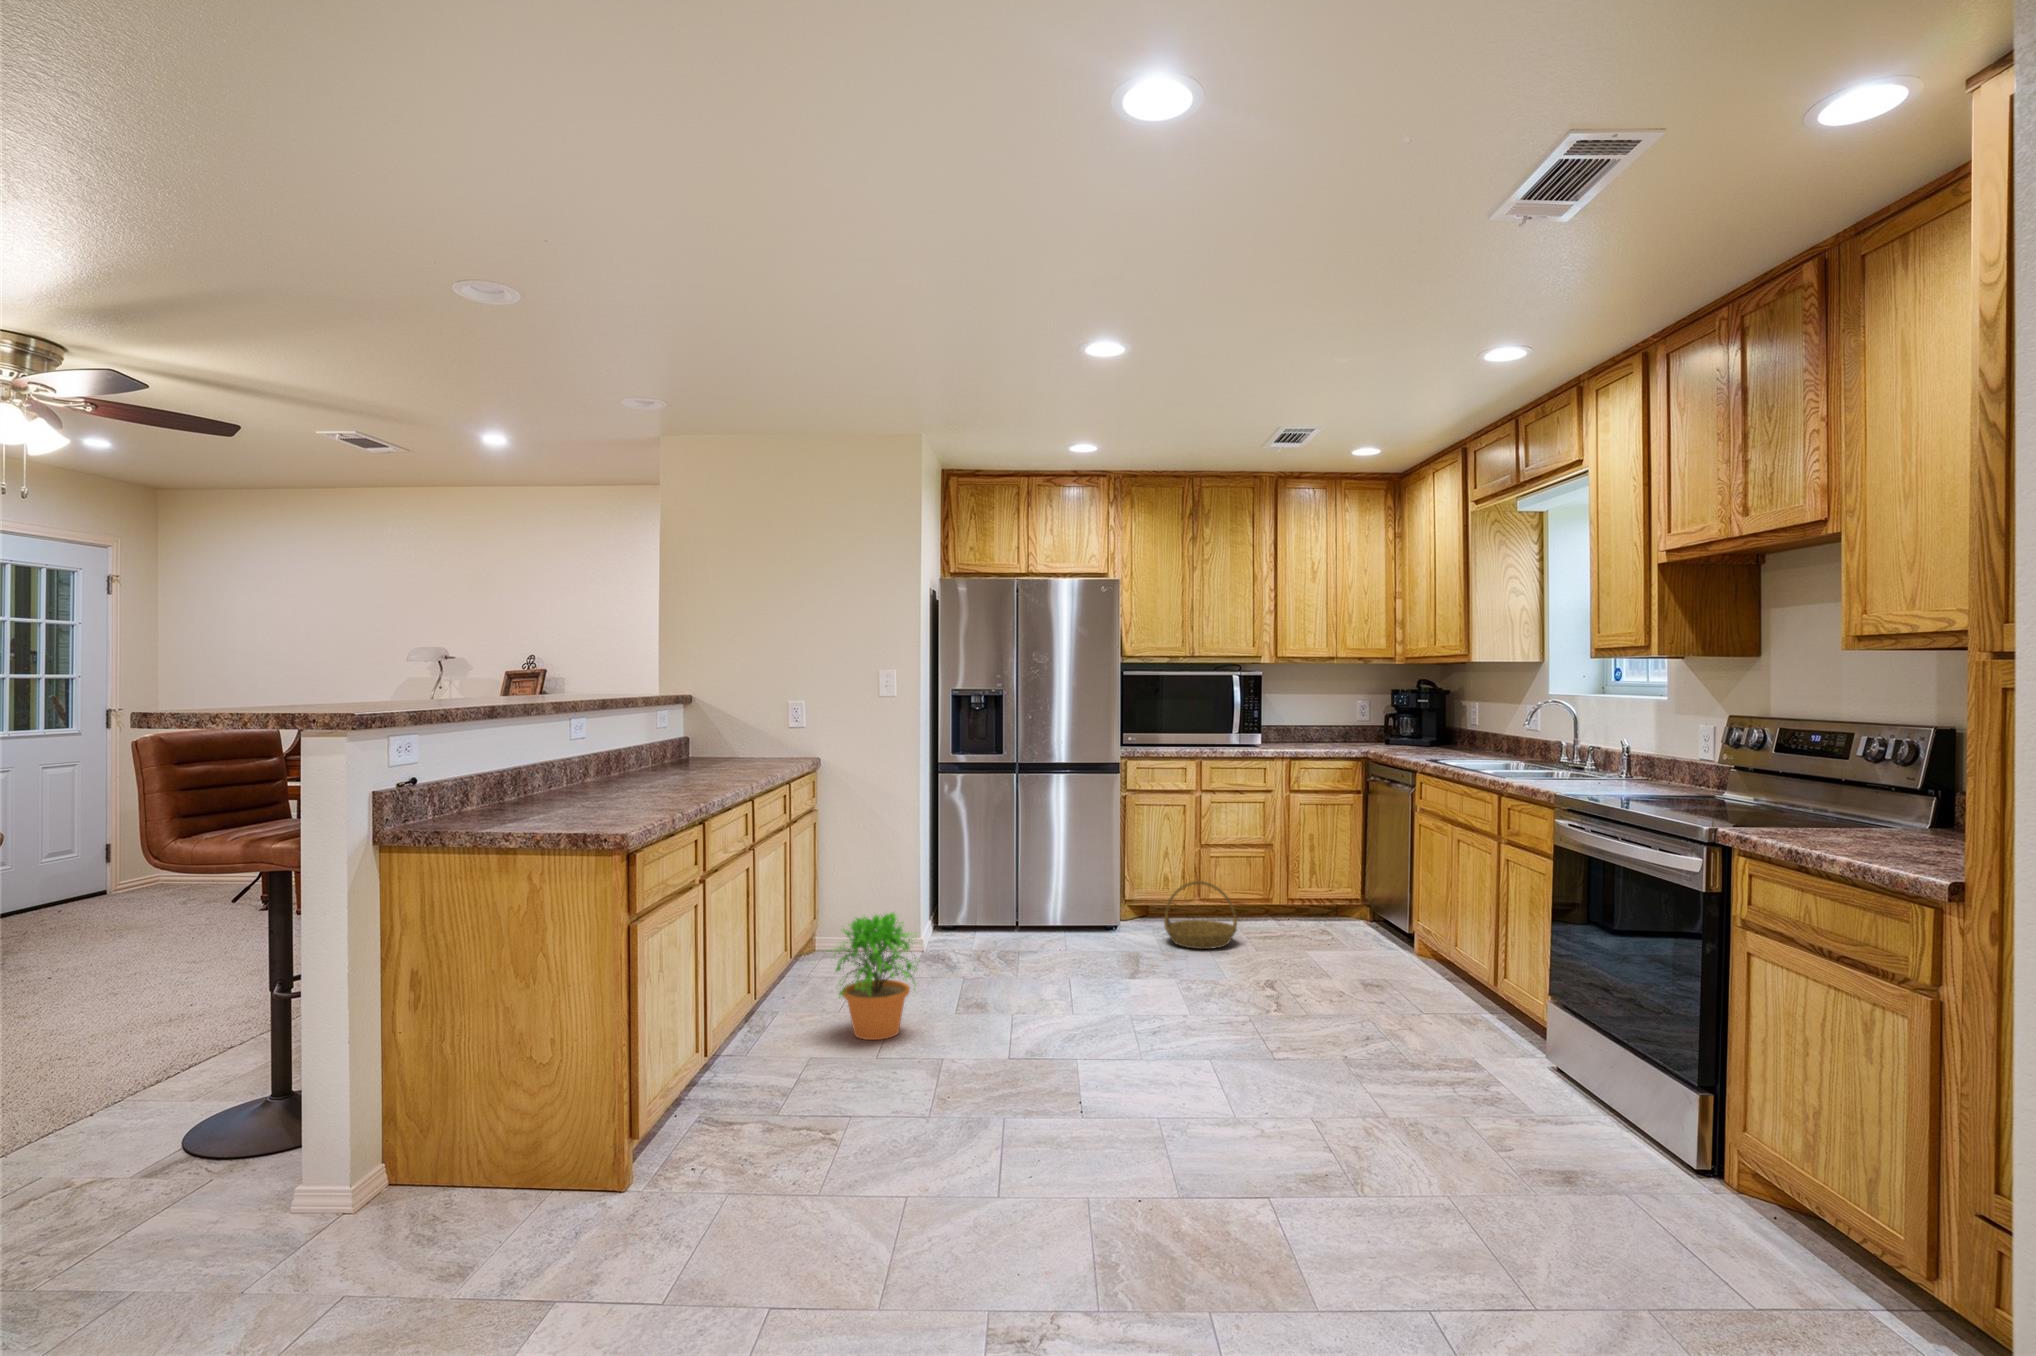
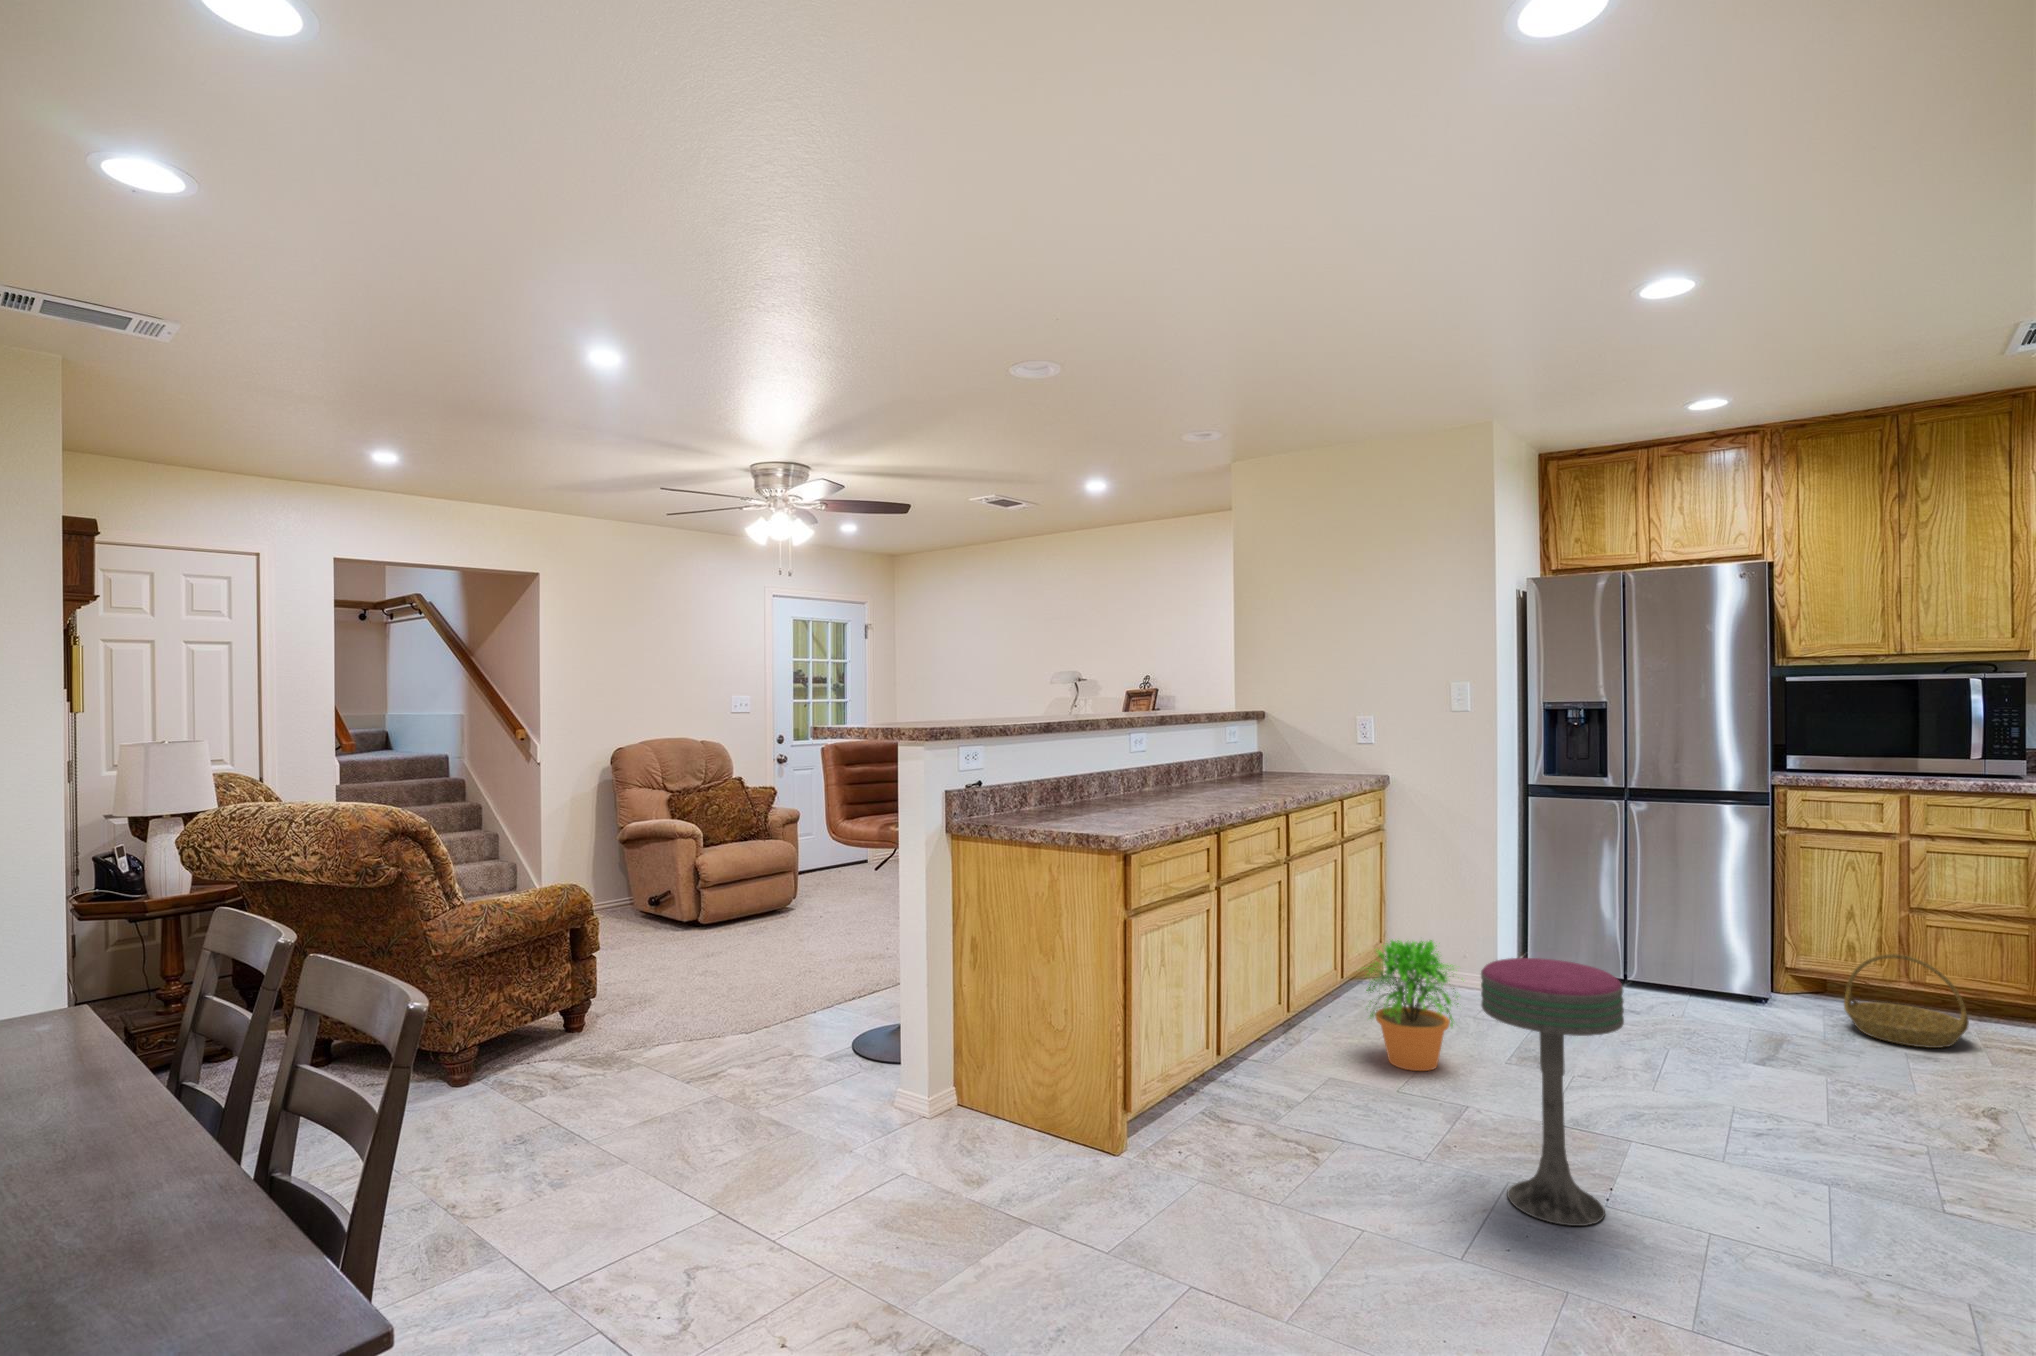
bar stool: none [982,908,1093,1138] -> present [1481,958,1624,1226]

